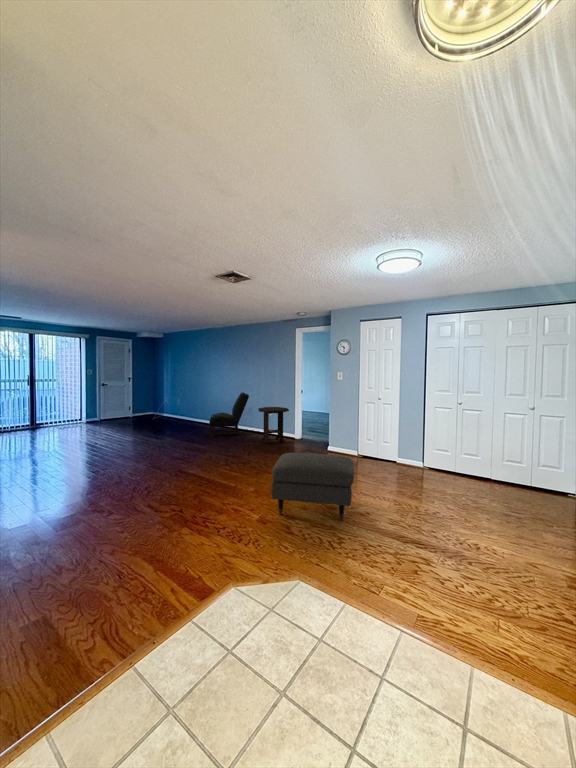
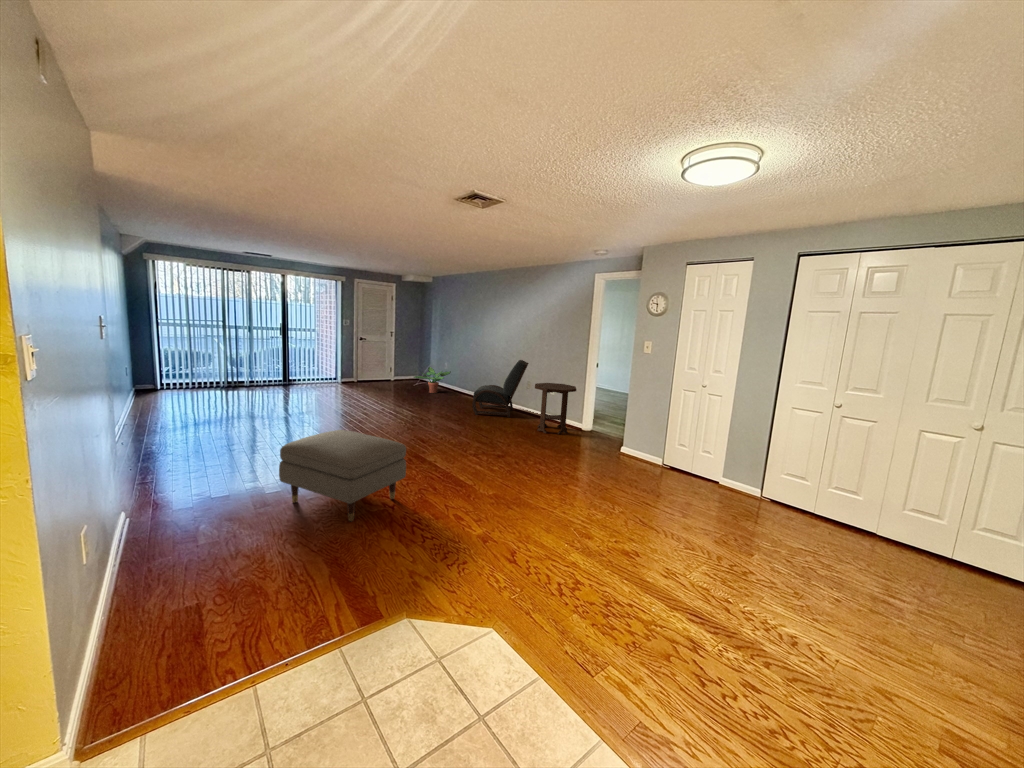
potted plant: none [153,403,184,424] -> present [414,367,451,393]
ottoman: present [271,453,354,521] -> present [279,430,406,521]

